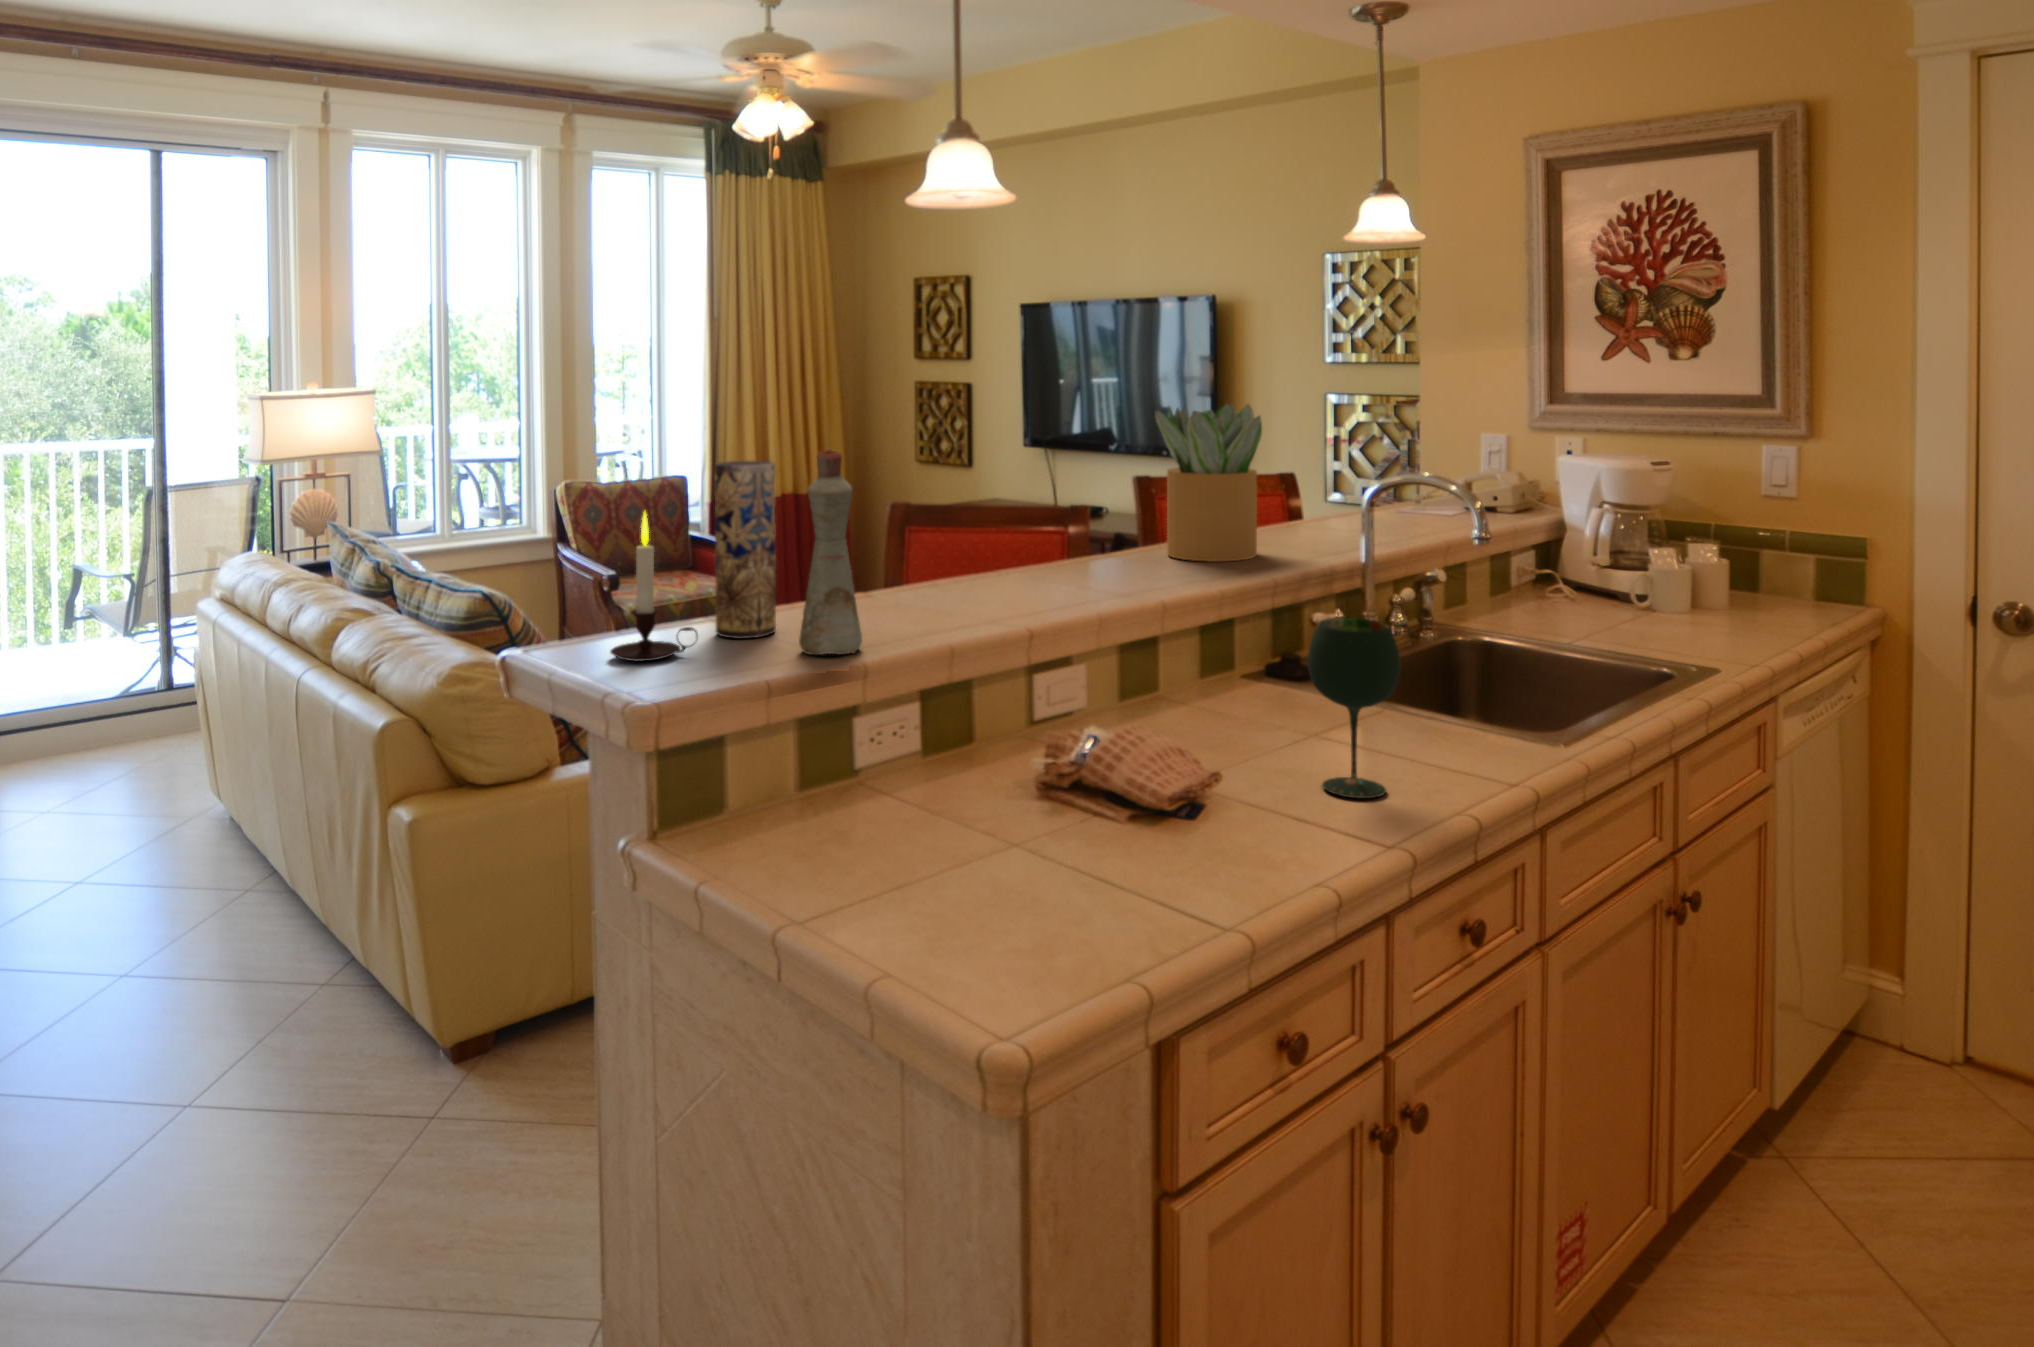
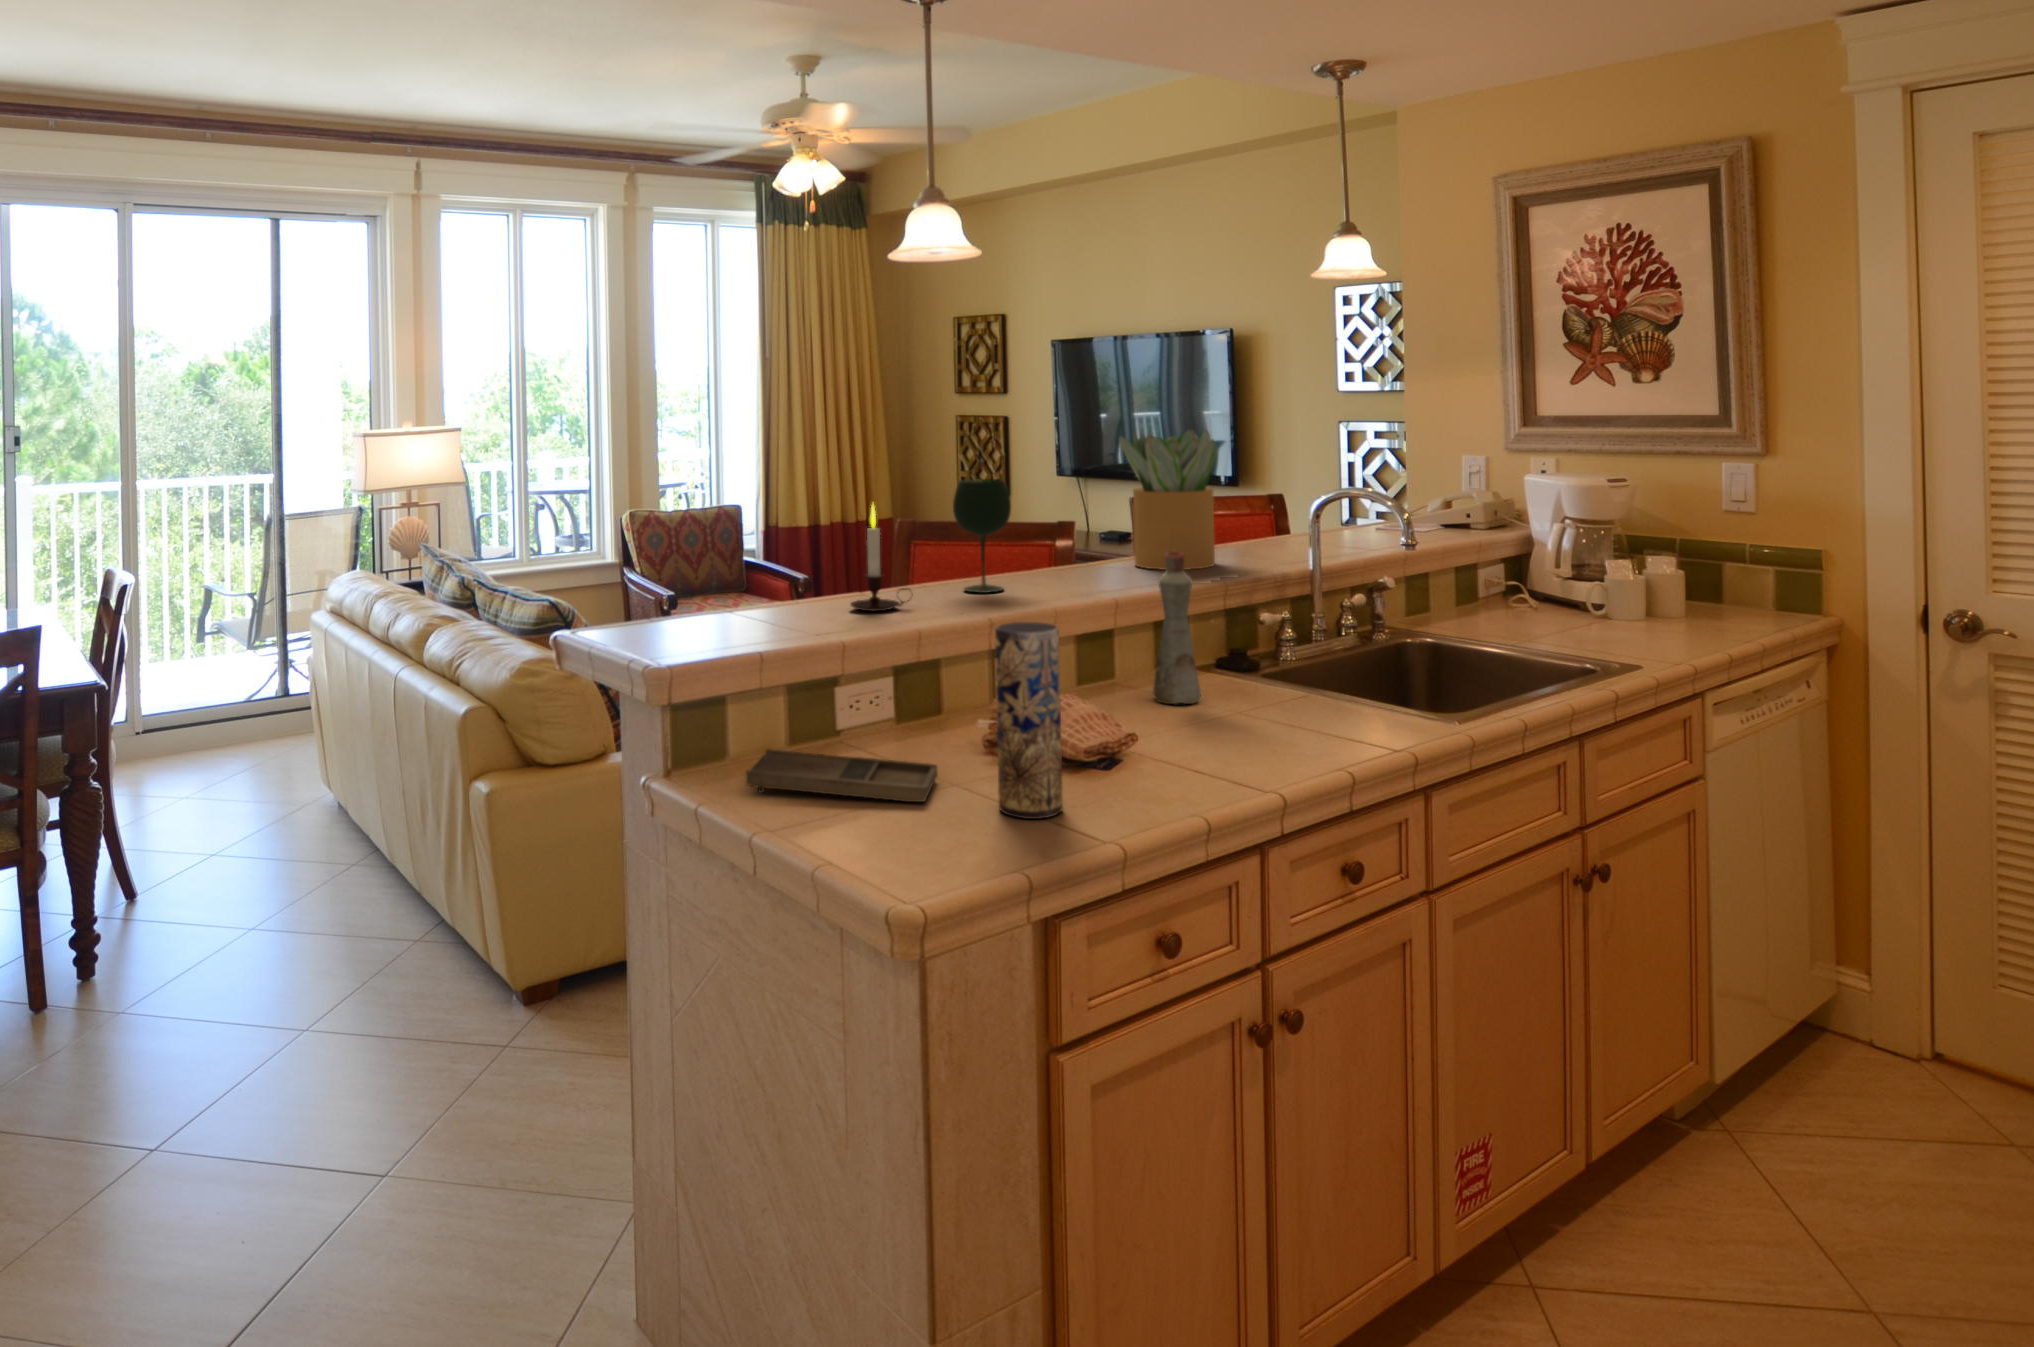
bottle: present [799,448,862,655] -> present [1153,550,1201,704]
vase: present [715,461,776,639] -> present [995,622,1063,819]
candle: present [610,512,698,661] -> present [851,502,908,611]
wine glass: present [1308,618,1401,798] -> present [953,479,1011,593]
tray: none [755,805,995,878] -> present [746,749,938,802]

